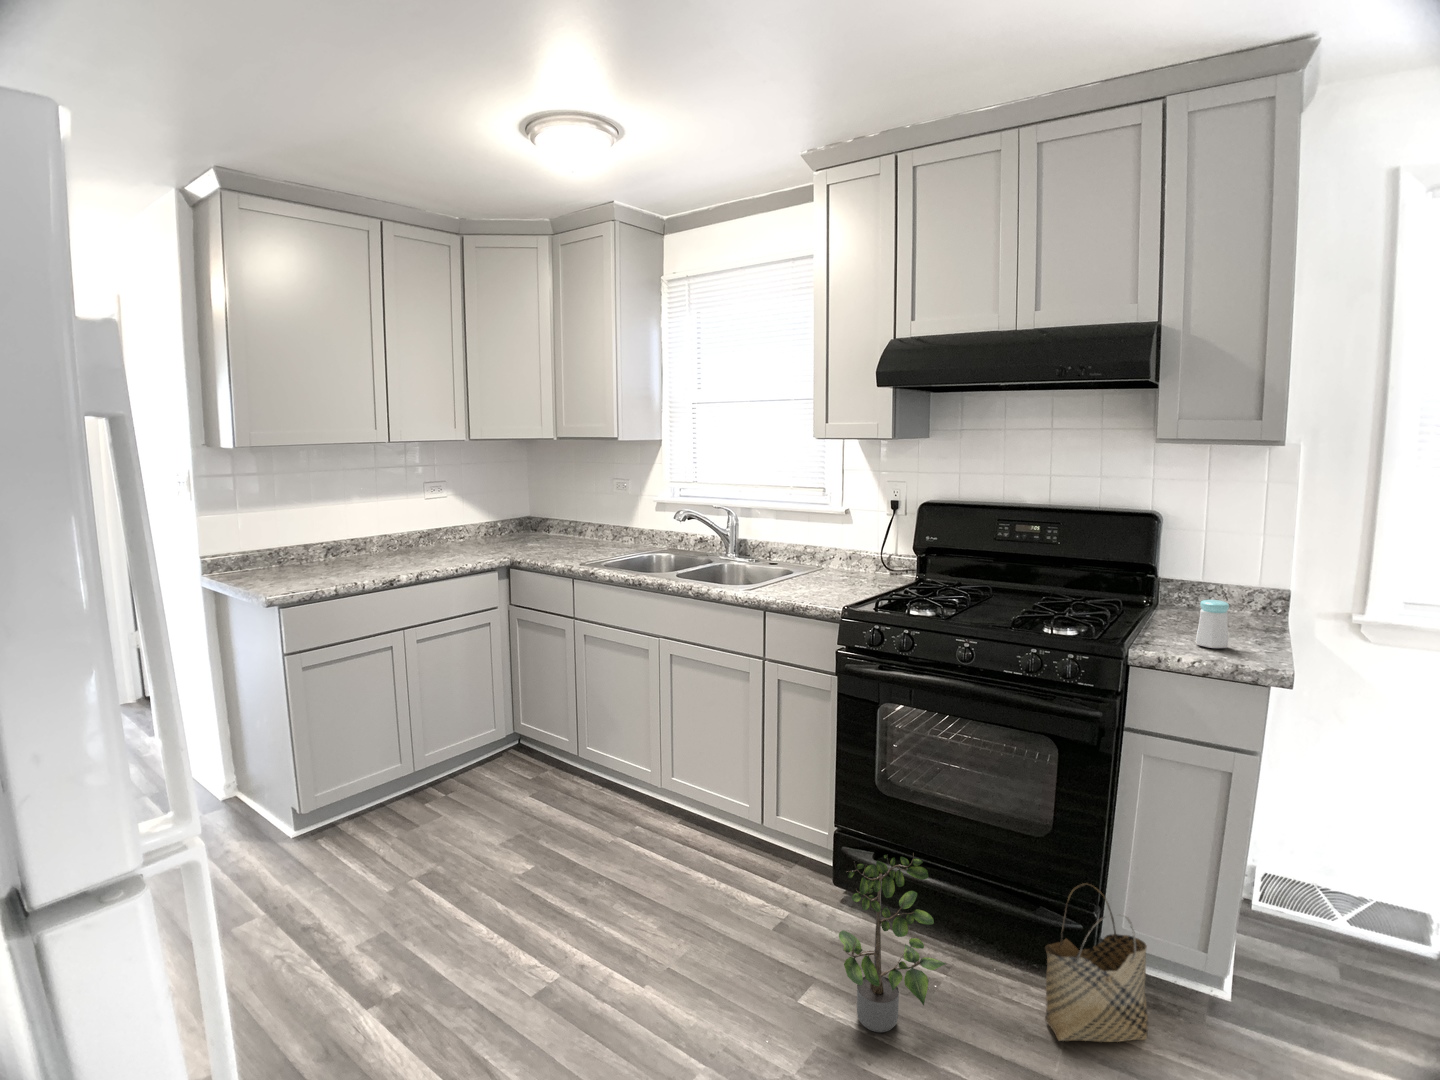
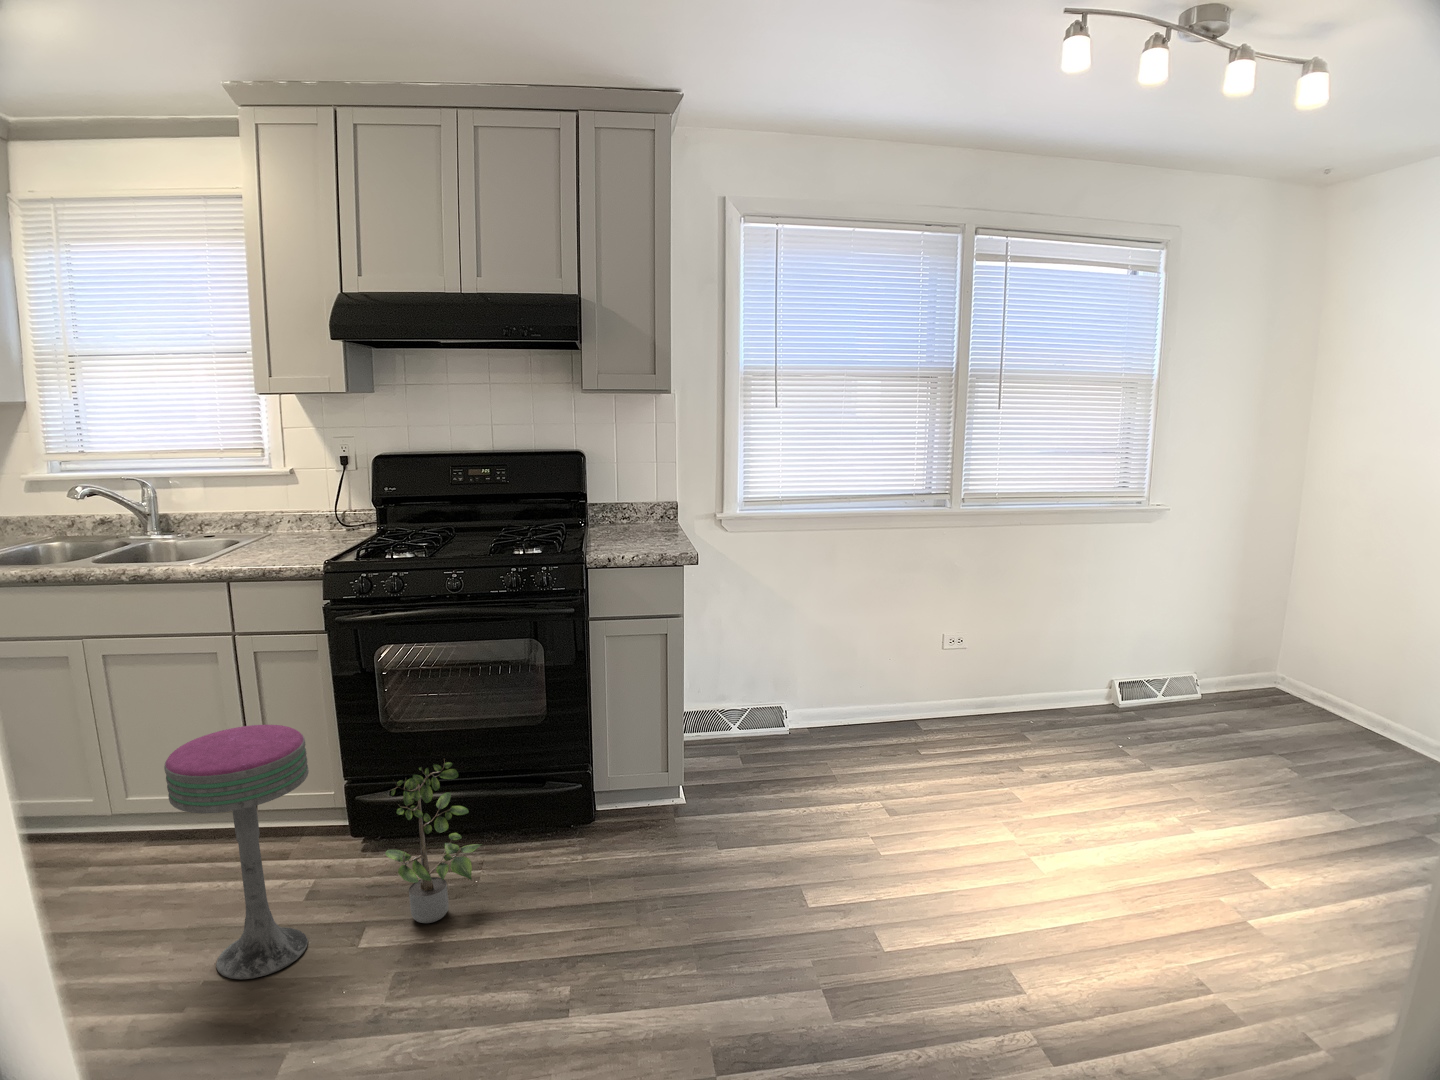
salt shaker: present [1196,600,1229,648] -> none [626,510,647,547]
bar stool: none [652,755,776,1014] -> present [164,725,309,979]
woven basket: present [1045,883,1148,1042] -> none [556,746,632,870]

